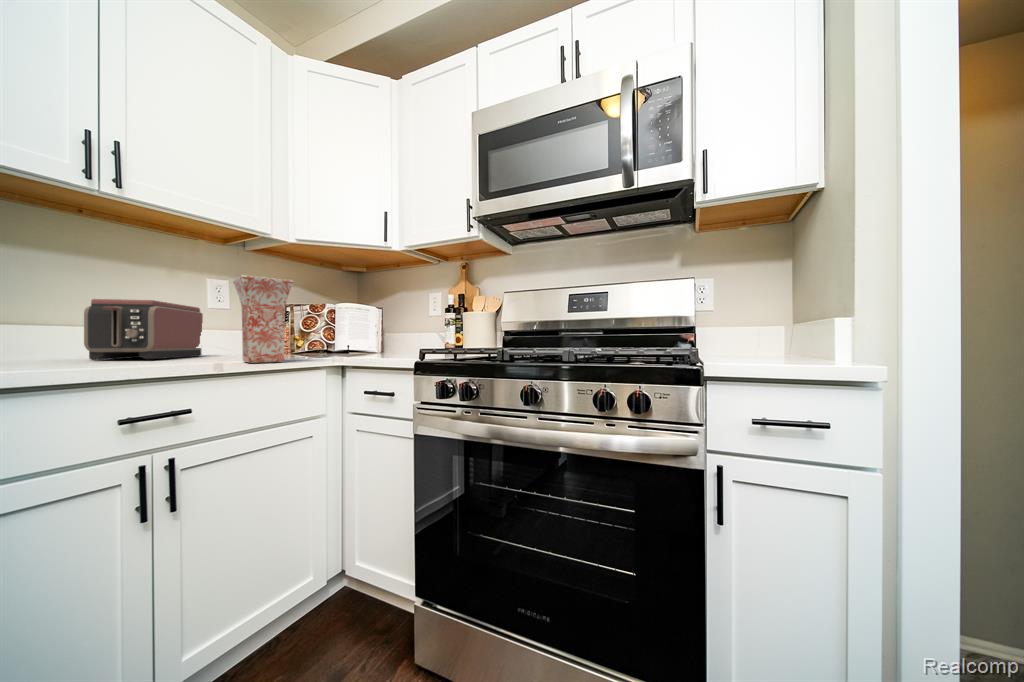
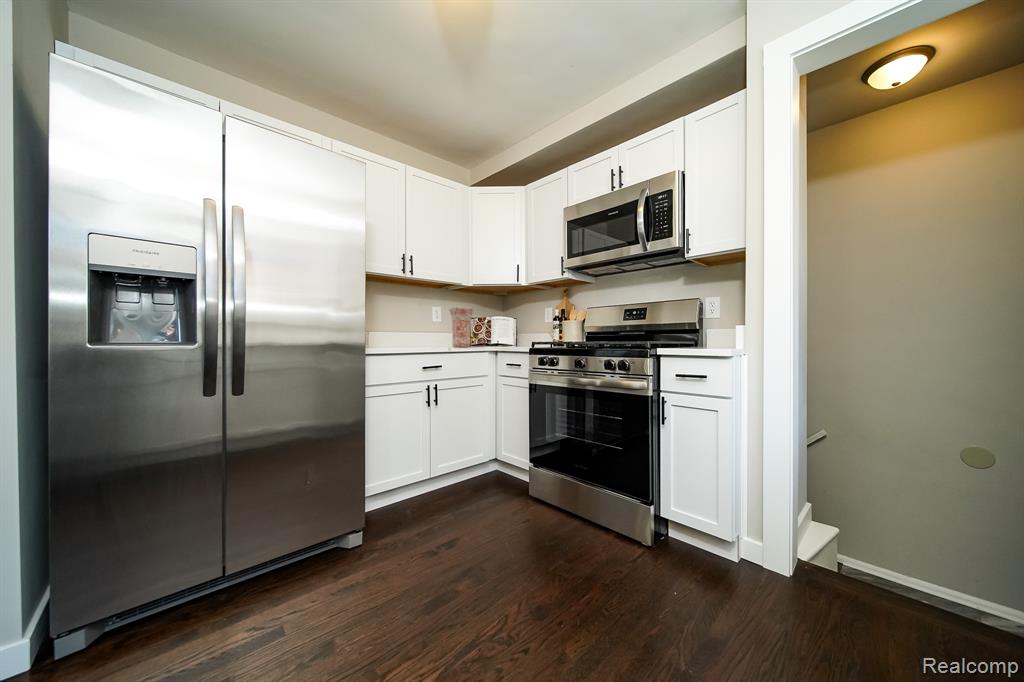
toaster: present [84,299,203,360] -> none [394,319,431,346]

